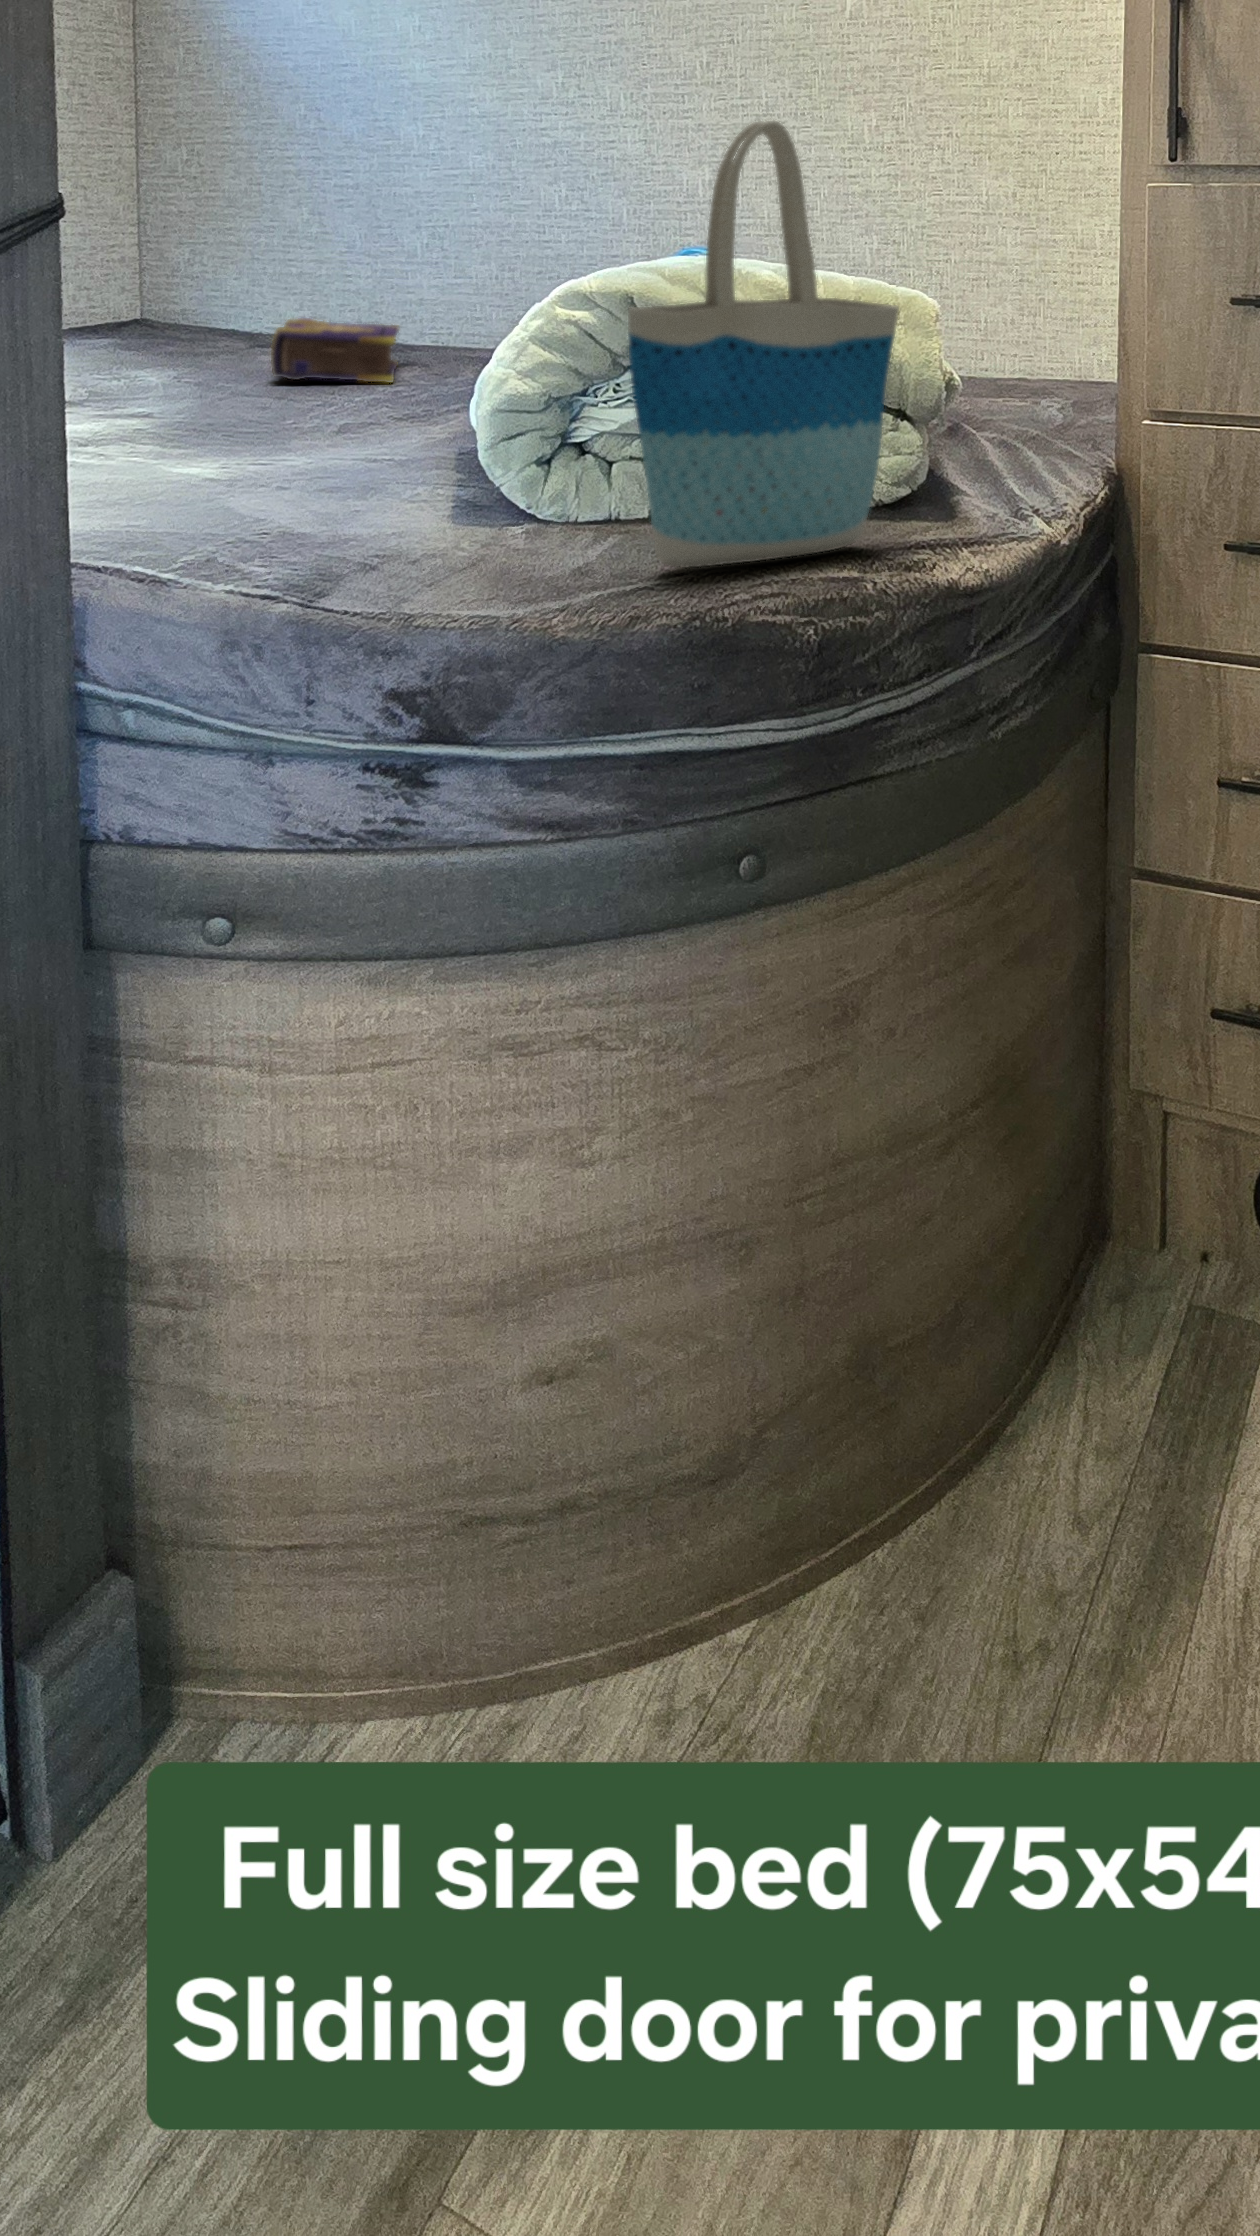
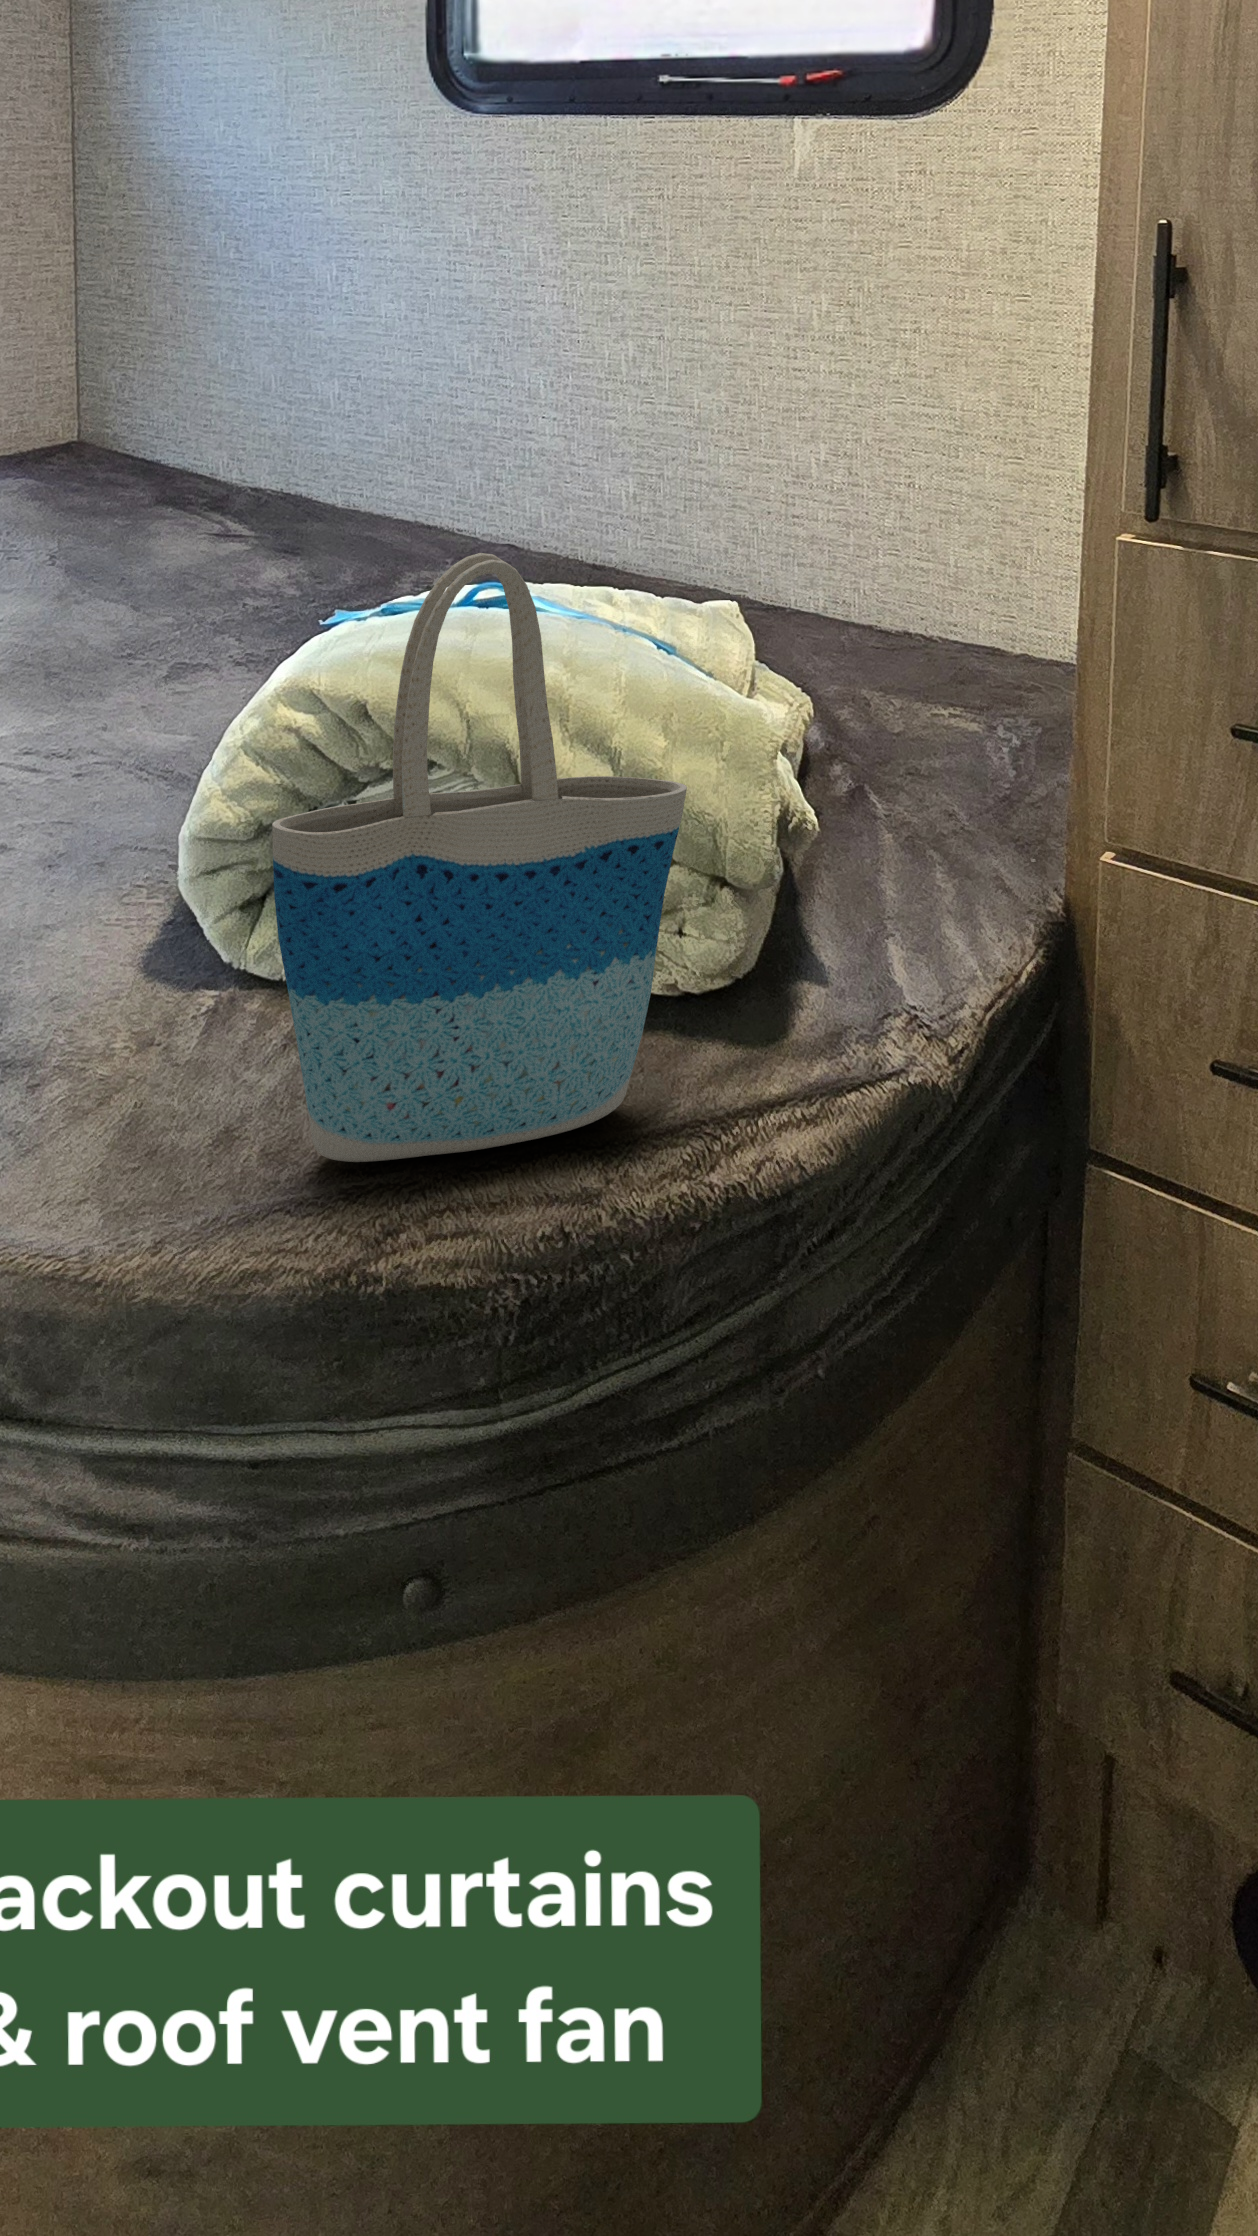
book: present [271,318,399,383] -> none [124,493,282,589]

